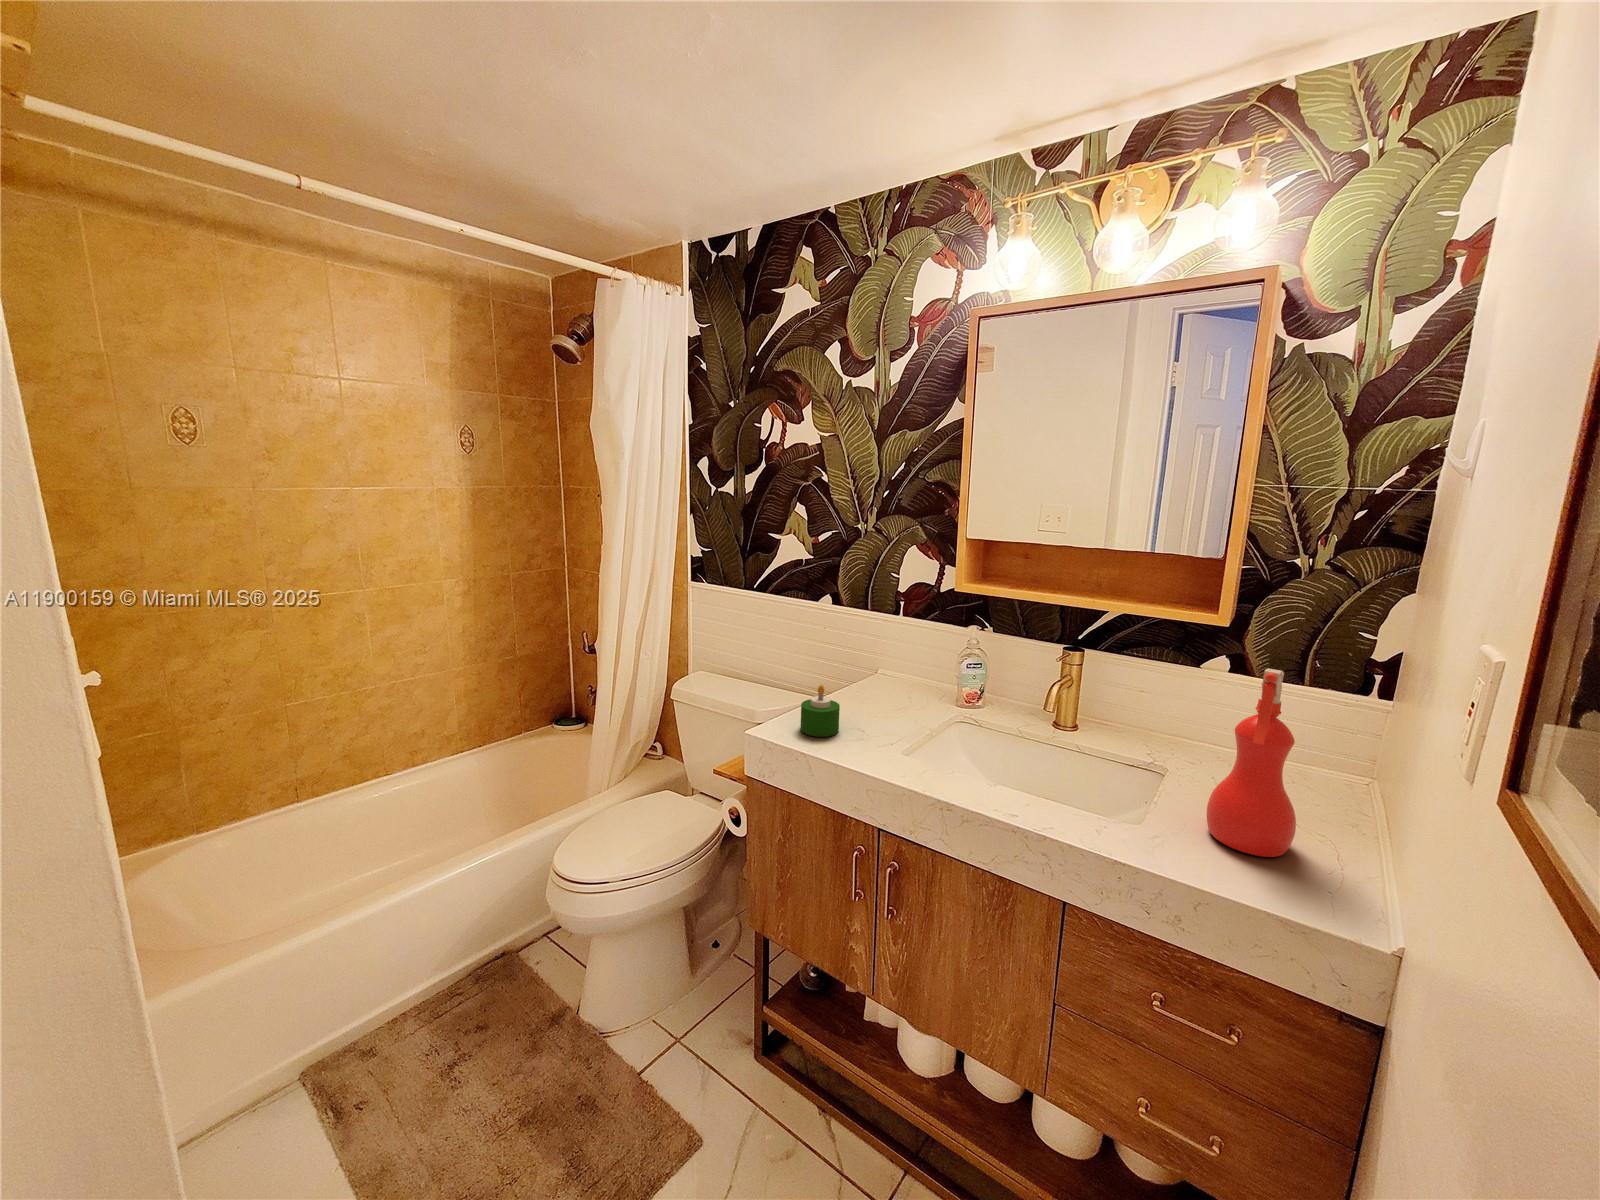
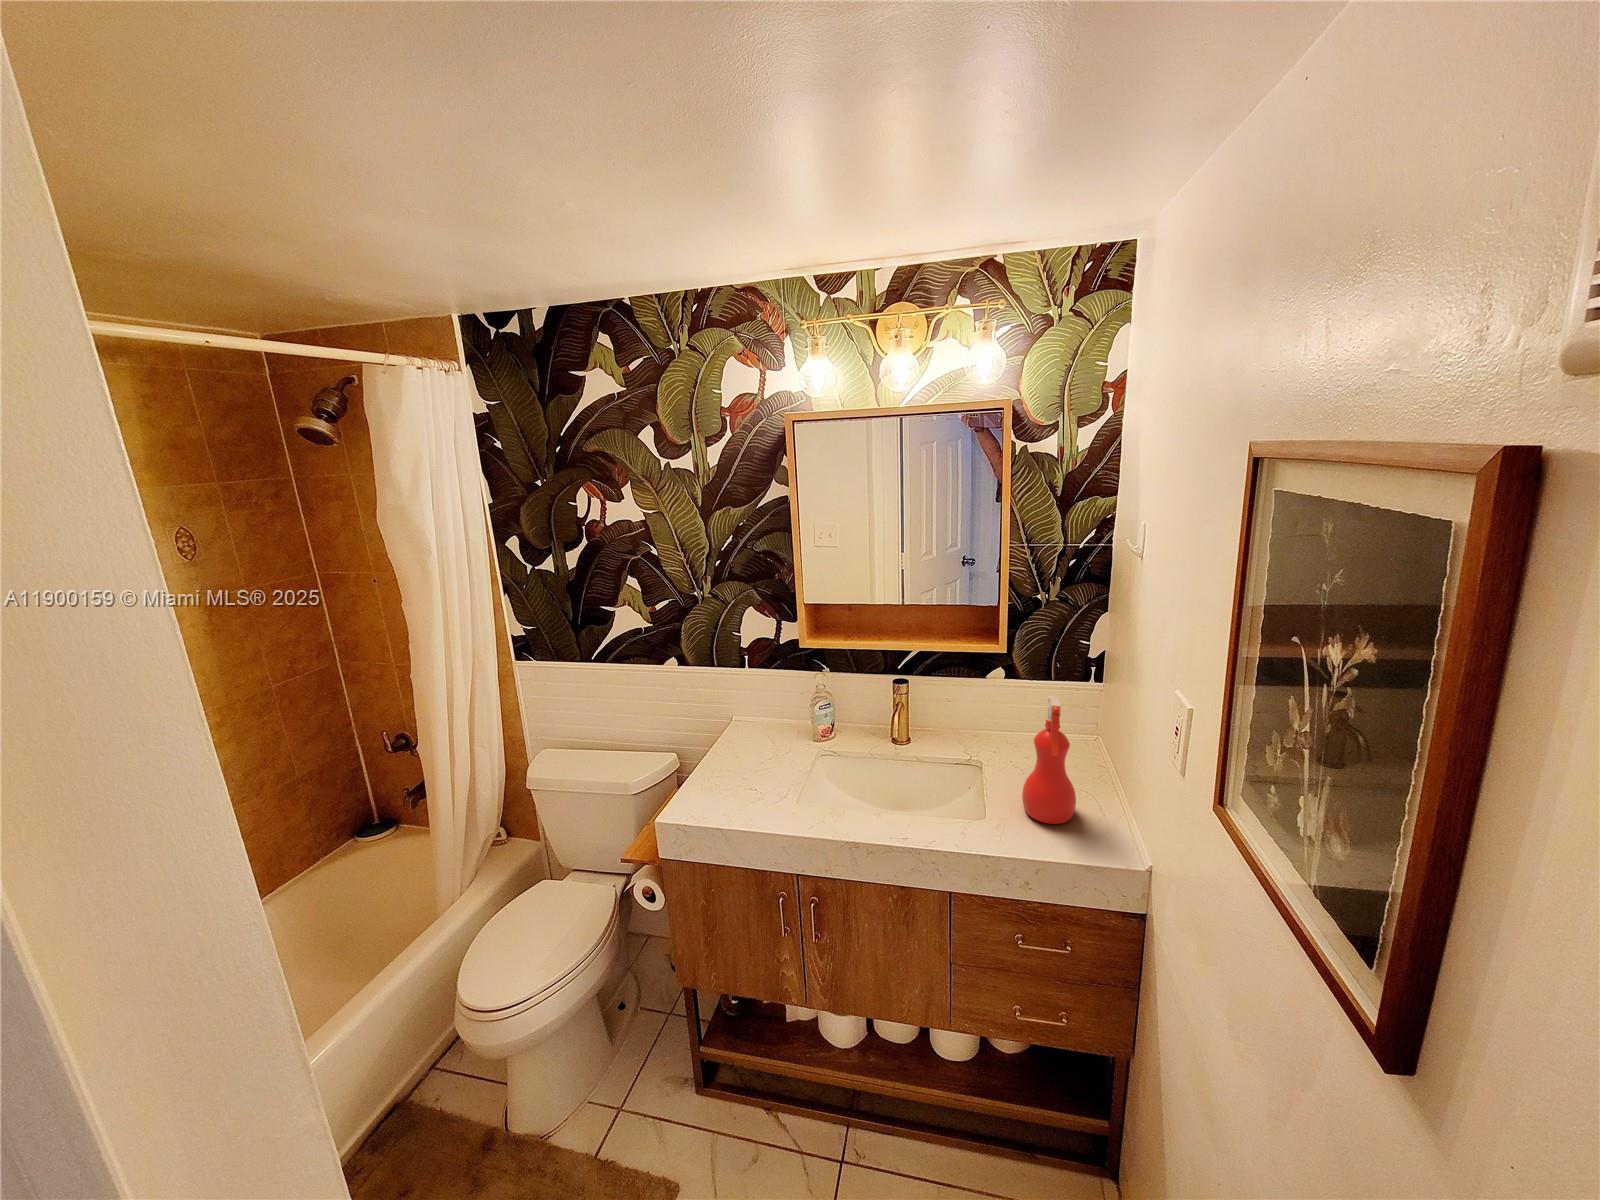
candle: present [801,685,840,737] -> none [700,764,736,811]

